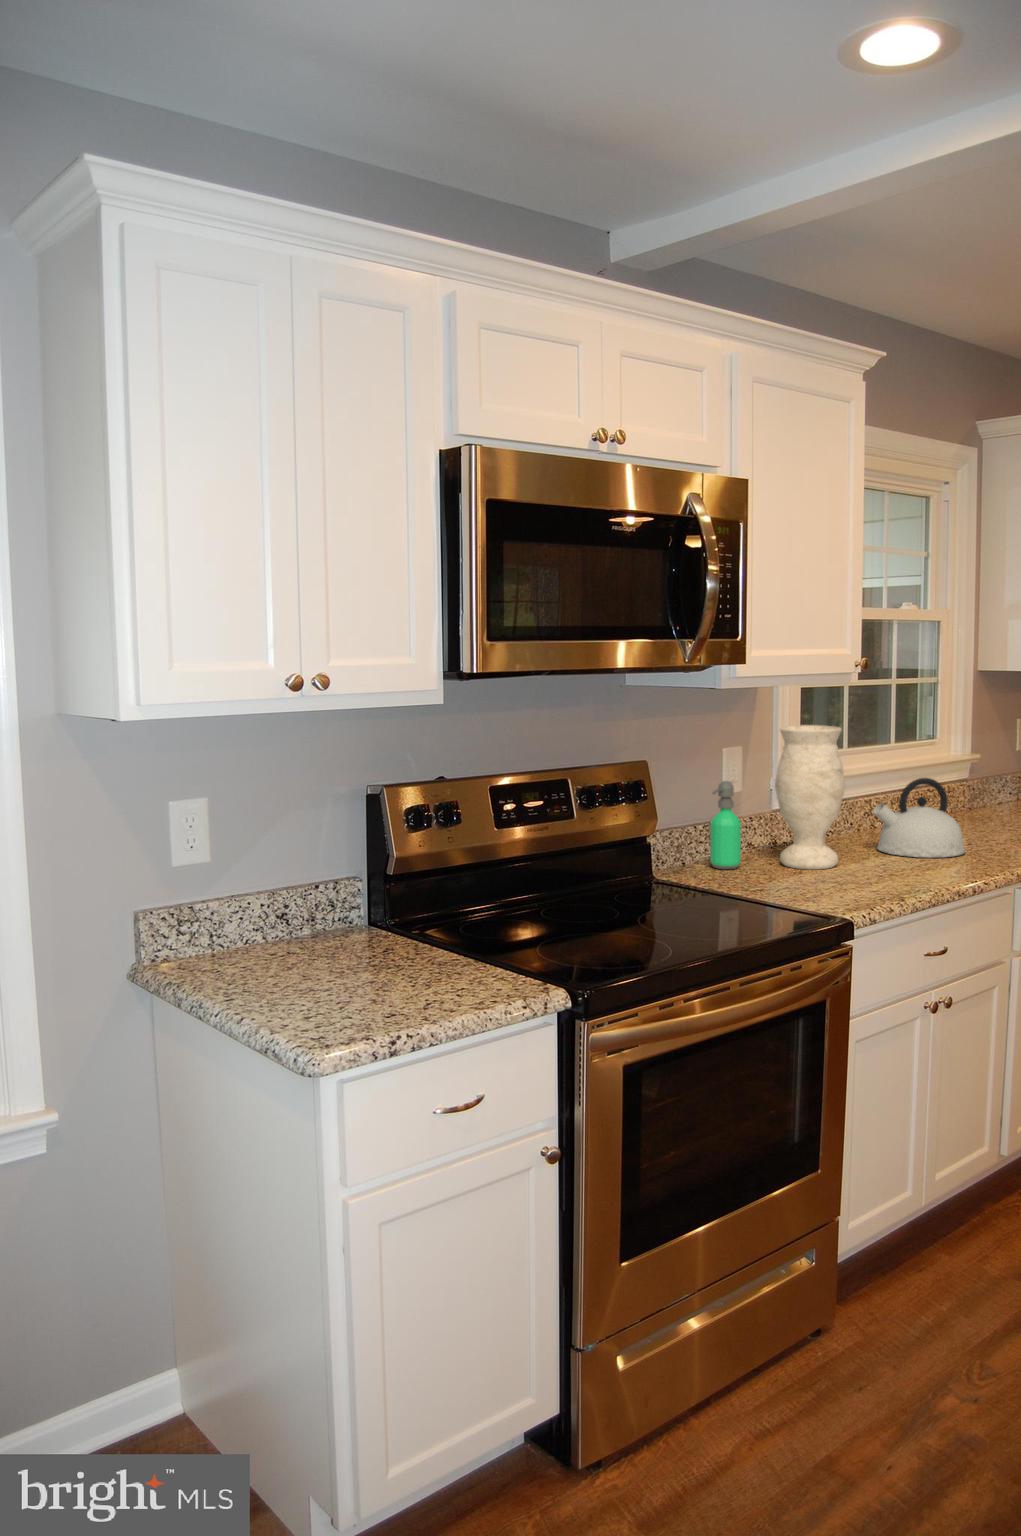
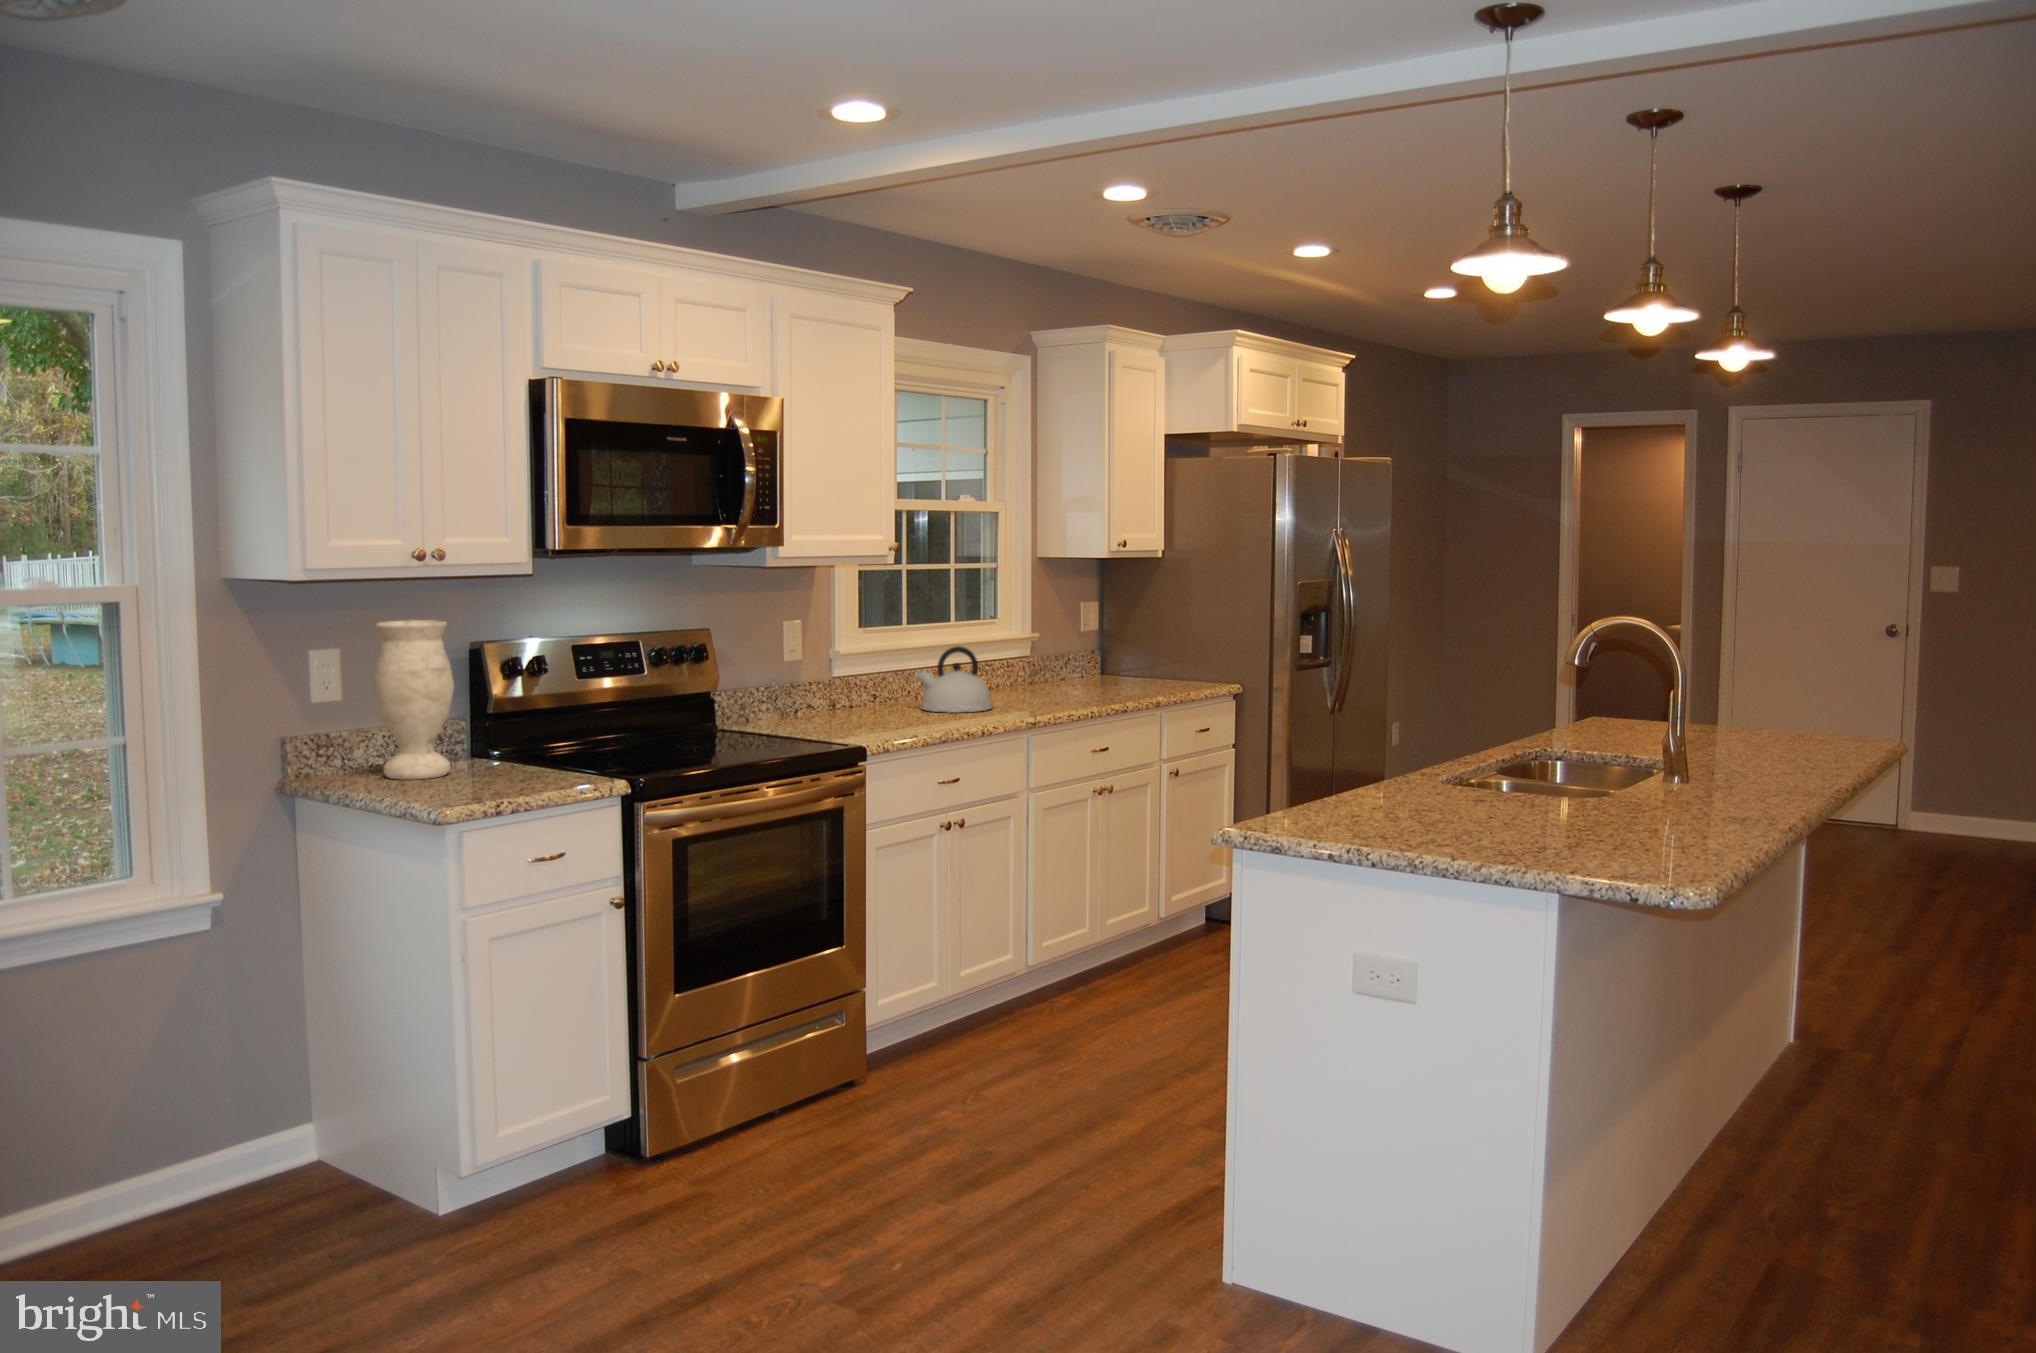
vase: present [775,725,845,870] -> present [373,620,455,780]
soap dispenser: present [710,781,741,869] -> none [770,647,796,722]

